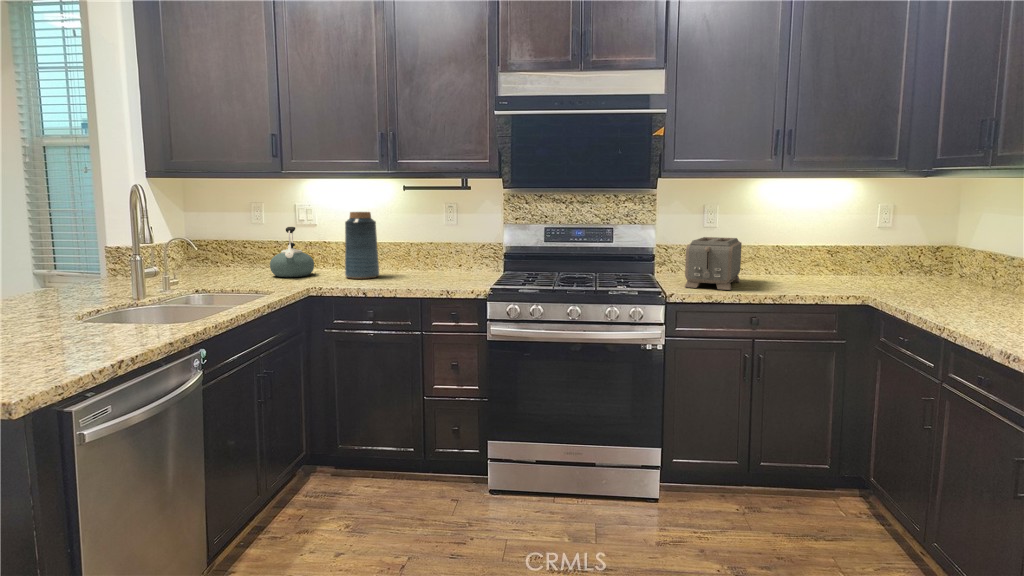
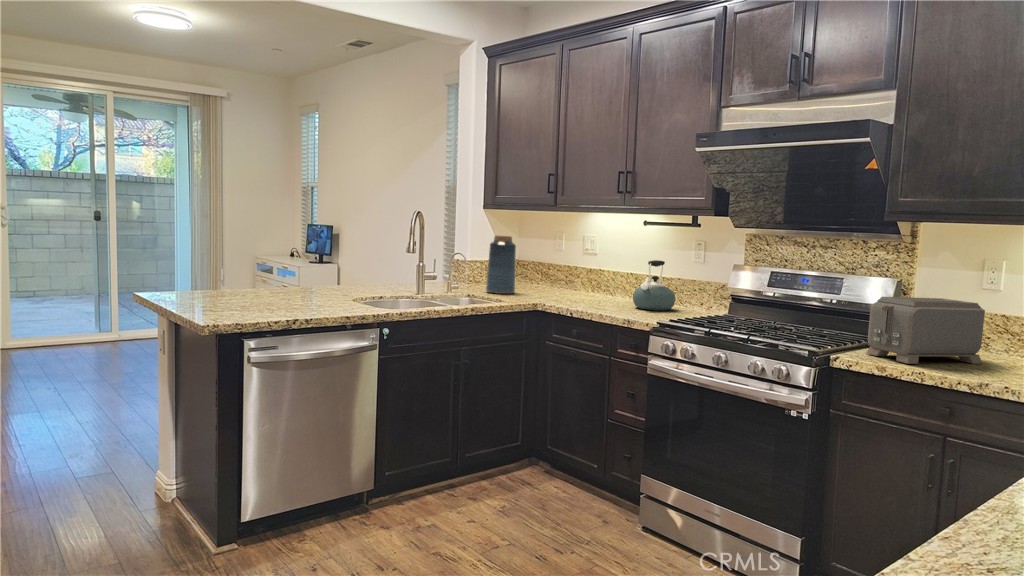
vase: present [345,212,379,279] -> present [486,236,516,294]
kettle: present [270,227,314,277] -> present [633,260,675,310]

